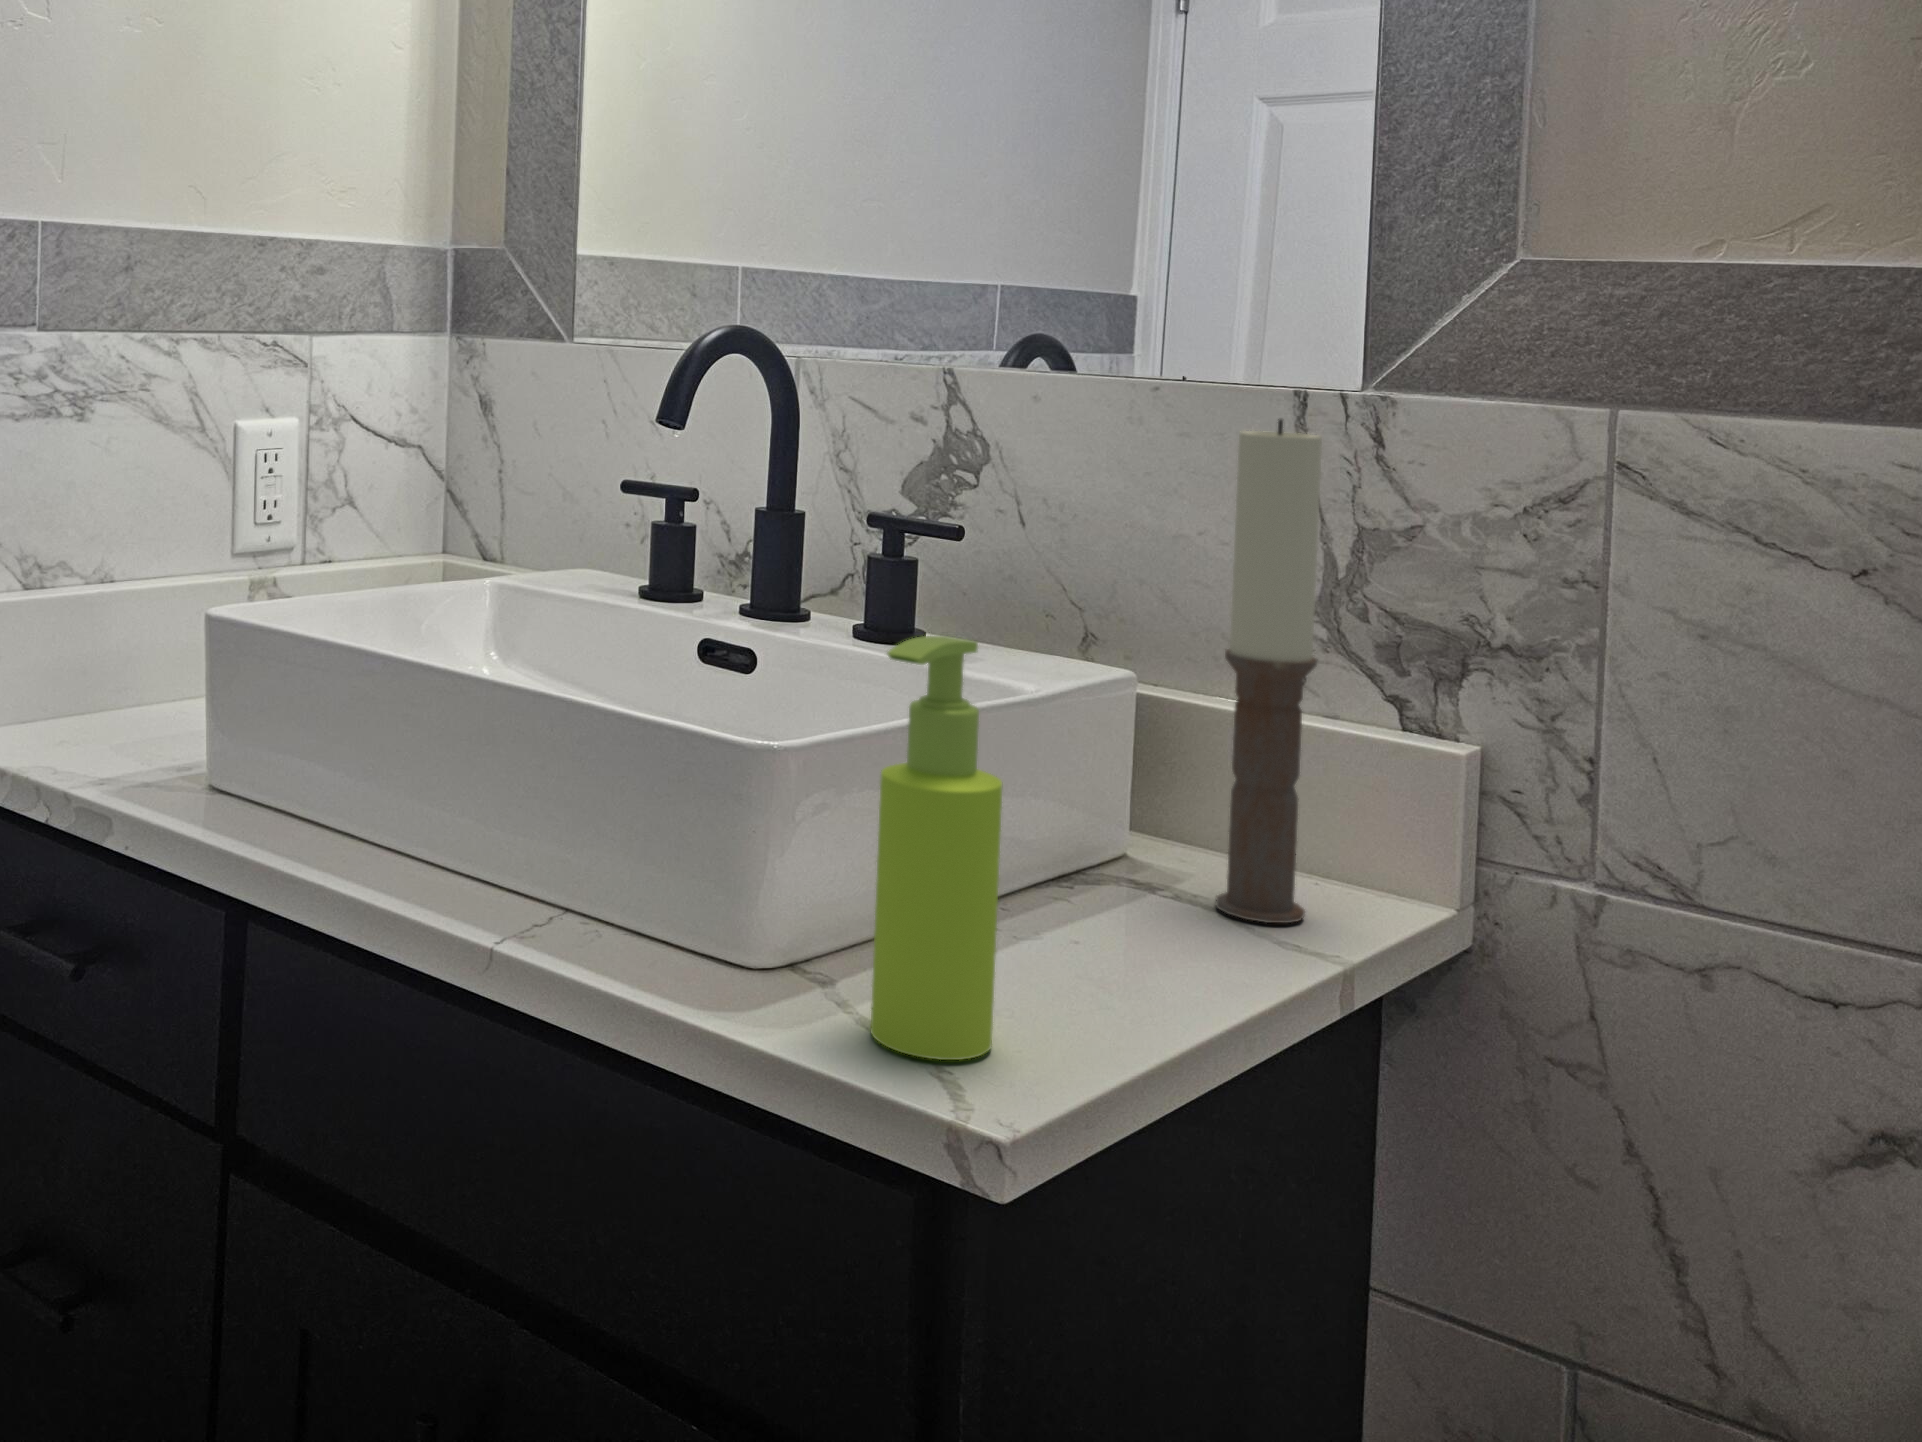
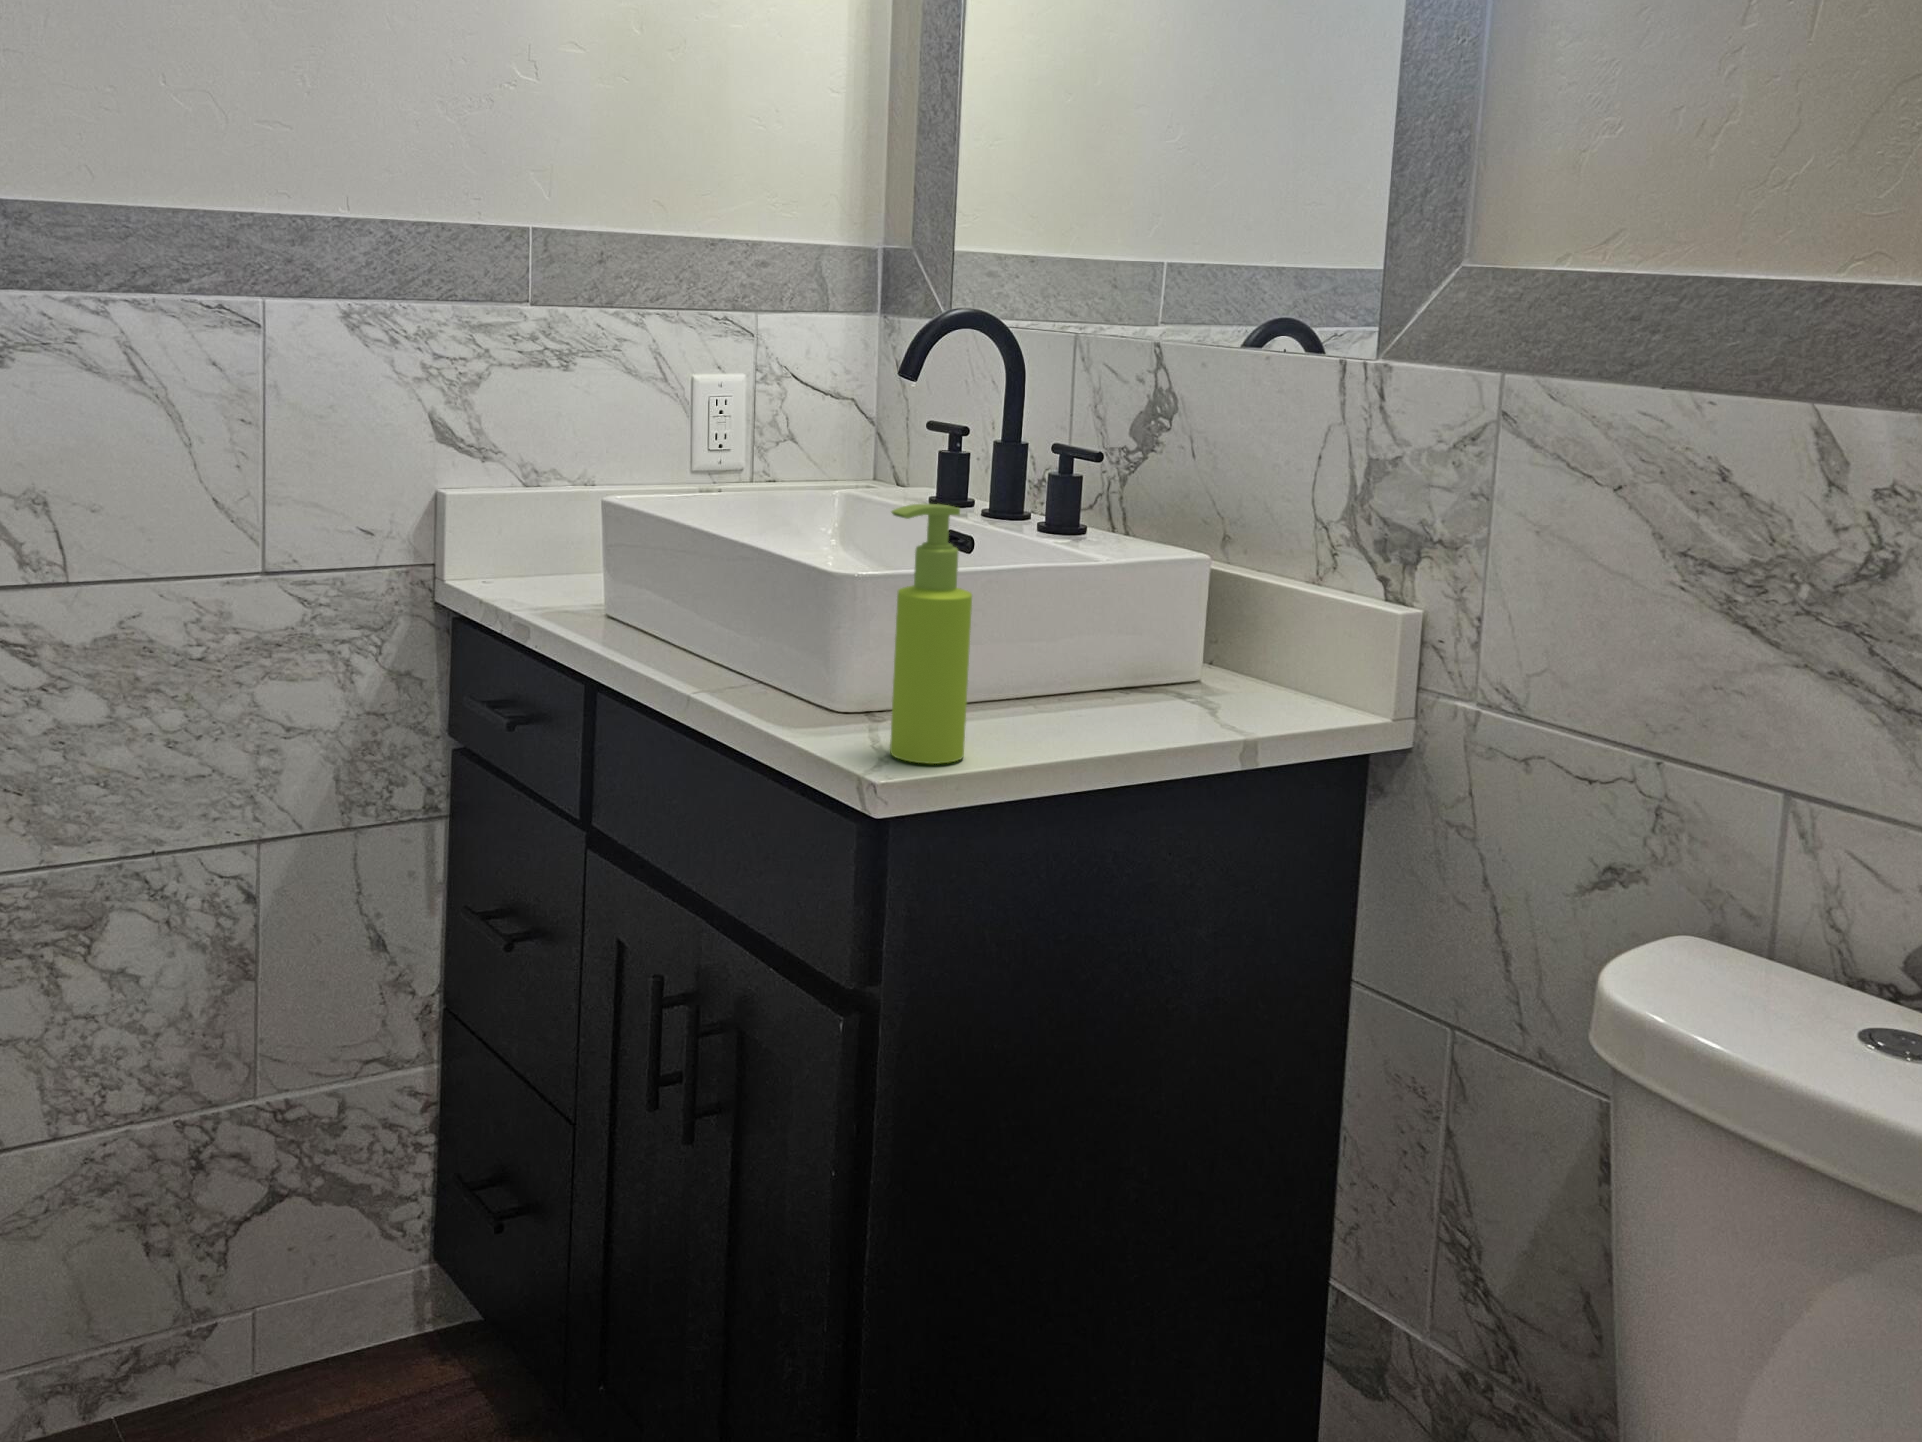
candle: present [1216,419,1322,923] -> none [1224,377,1304,721]

